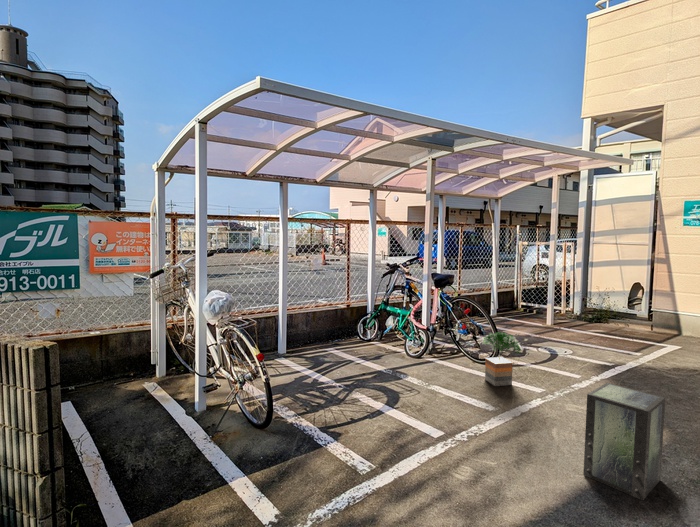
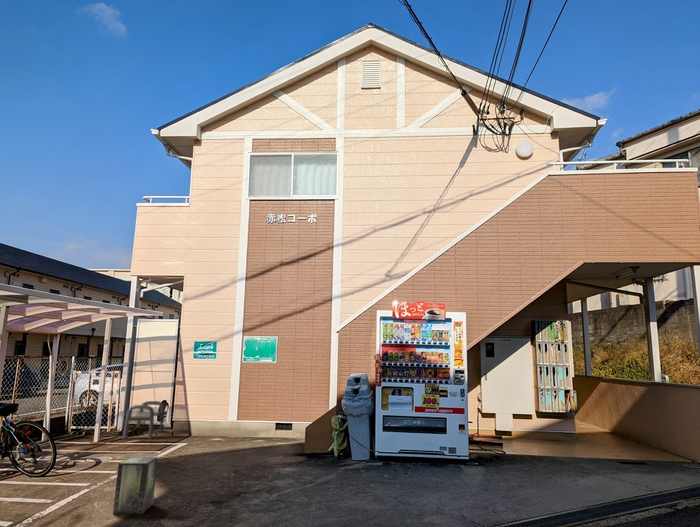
bench: none [582,282,638,331] -> present [123,401,165,439]
potted tree: present [483,332,522,386] -> none [41,445,77,490]

